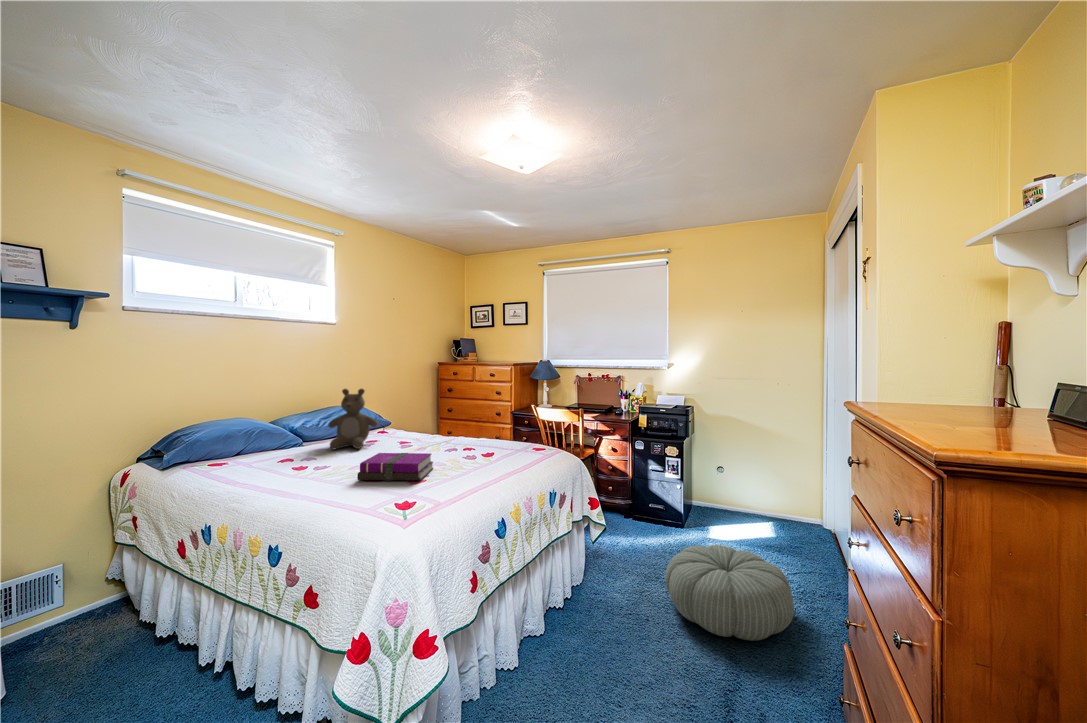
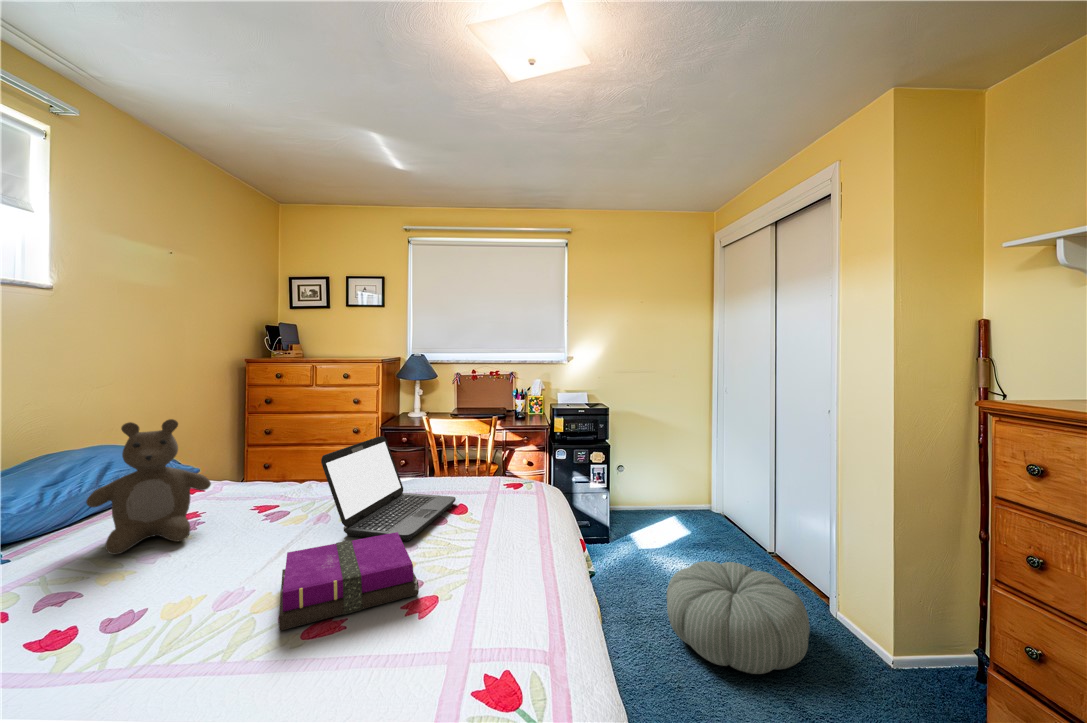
laptop: none [414,407,494,463] -> present [321,436,456,541]

